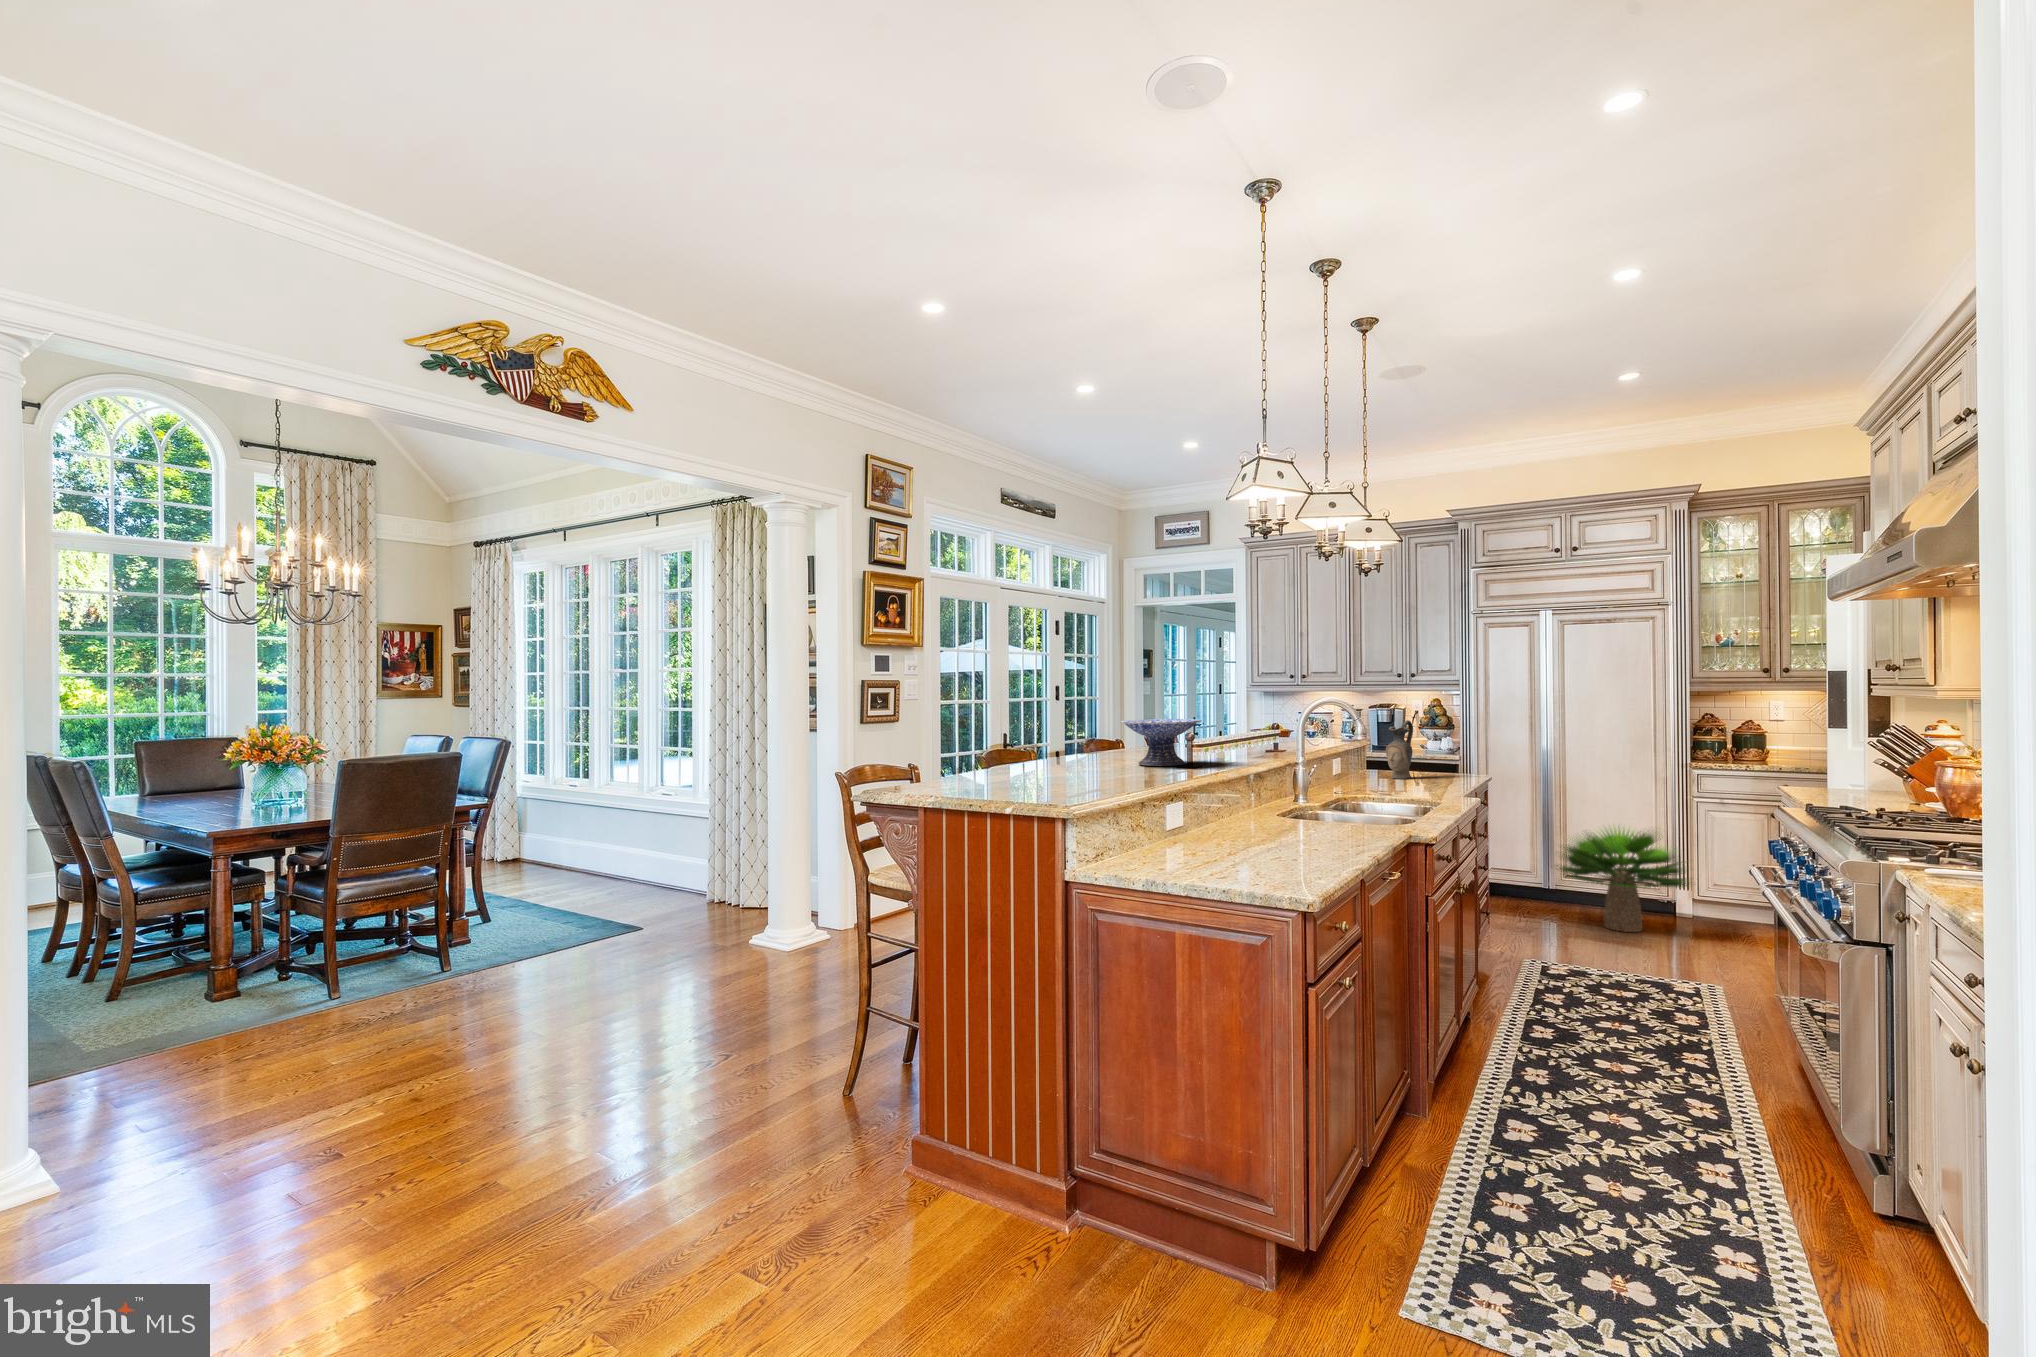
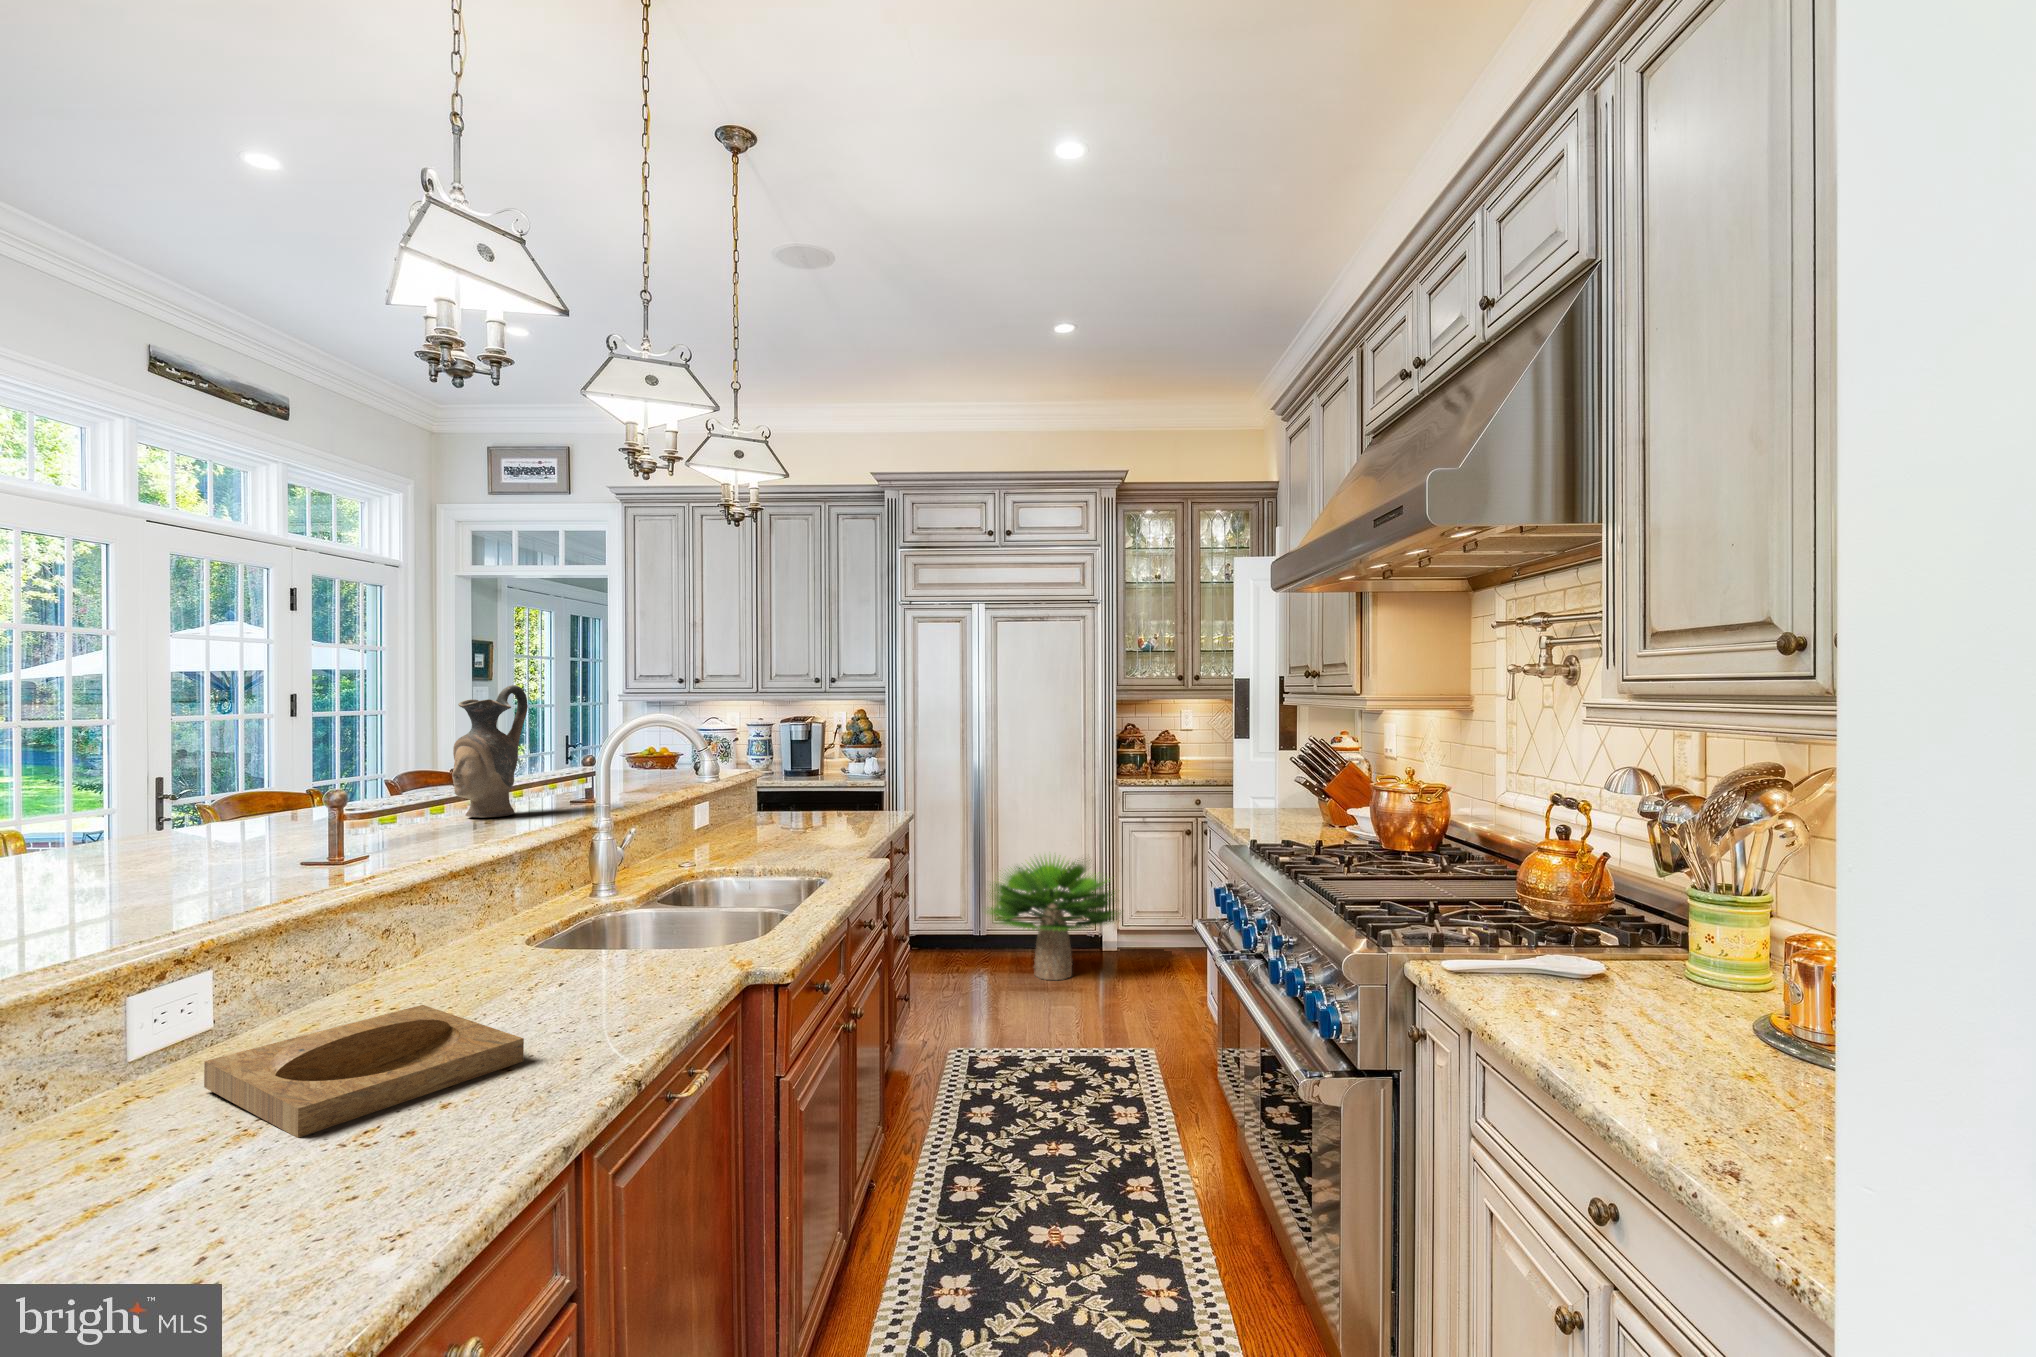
decorative bowl: present [1121,719,1201,766] -> none [159,759,370,864]
ceramic pitcher: present [1386,720,1413,779] -> present [452,685,527,817]
tray: none [1201,825,1324,855] -> present [204,1005,524,1138]

